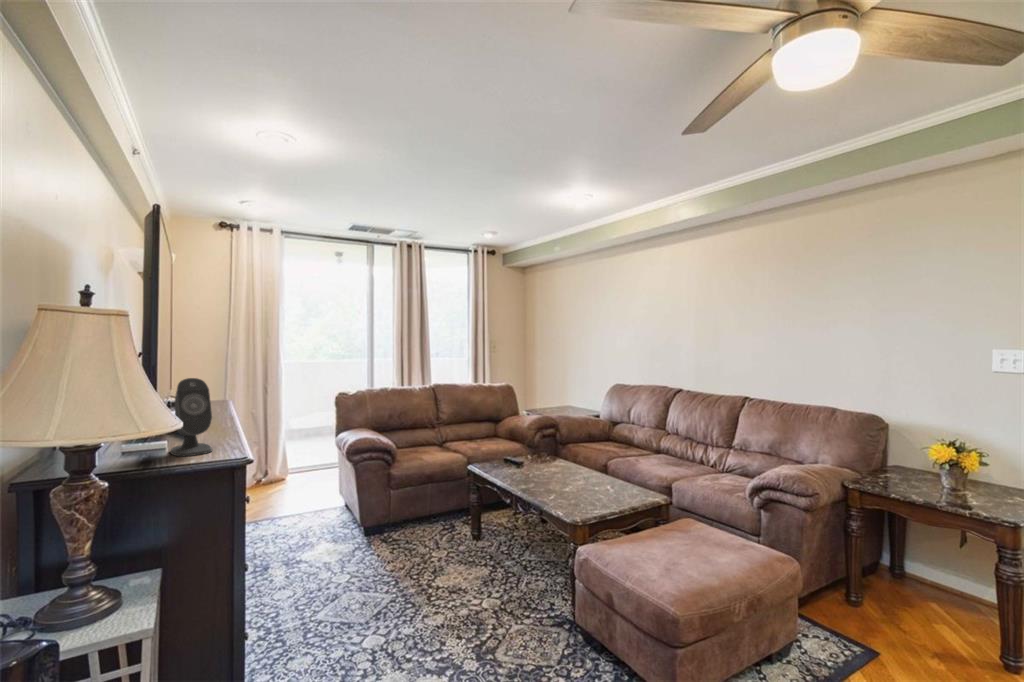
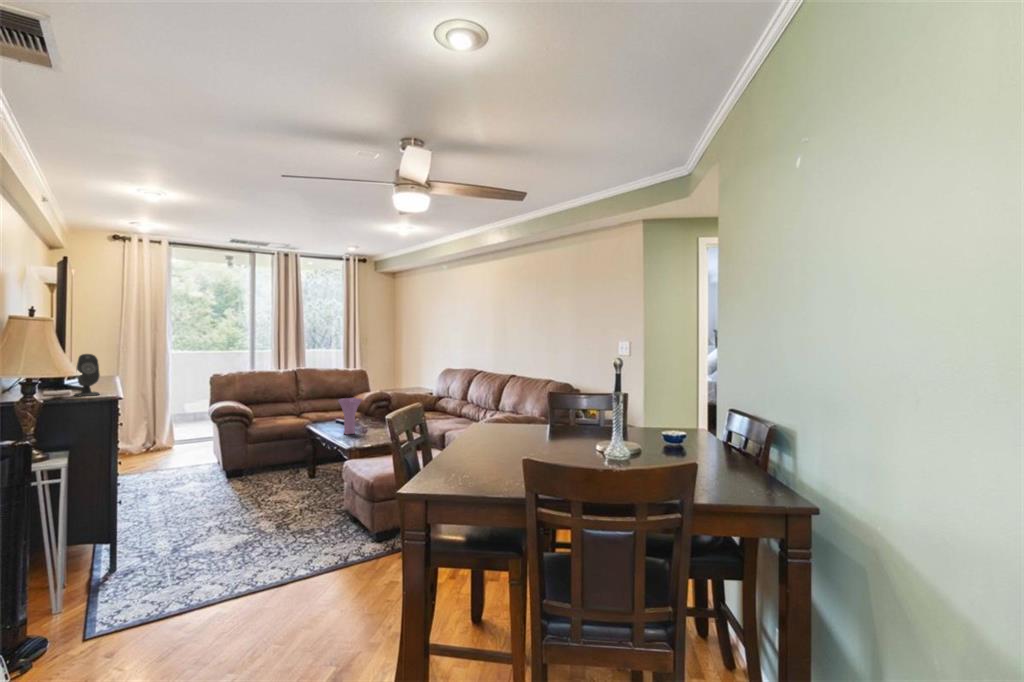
vase: none [534,434,569,492] -> present [338,398,362,435]

